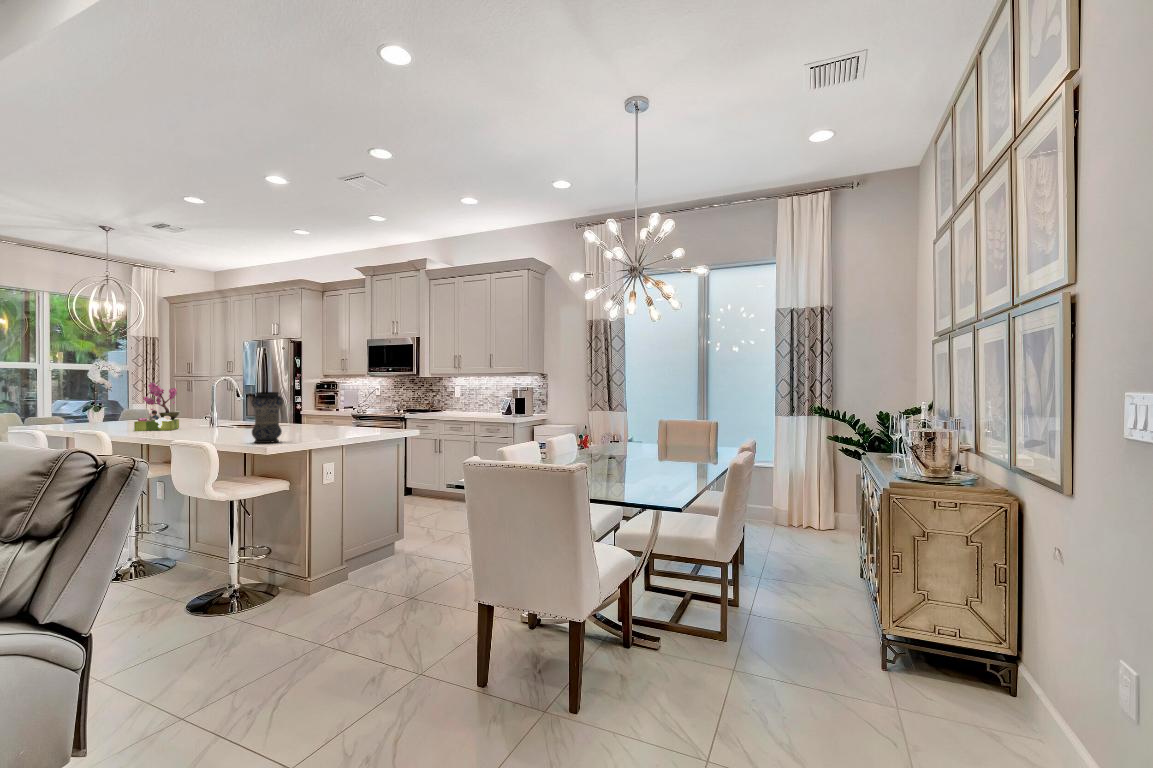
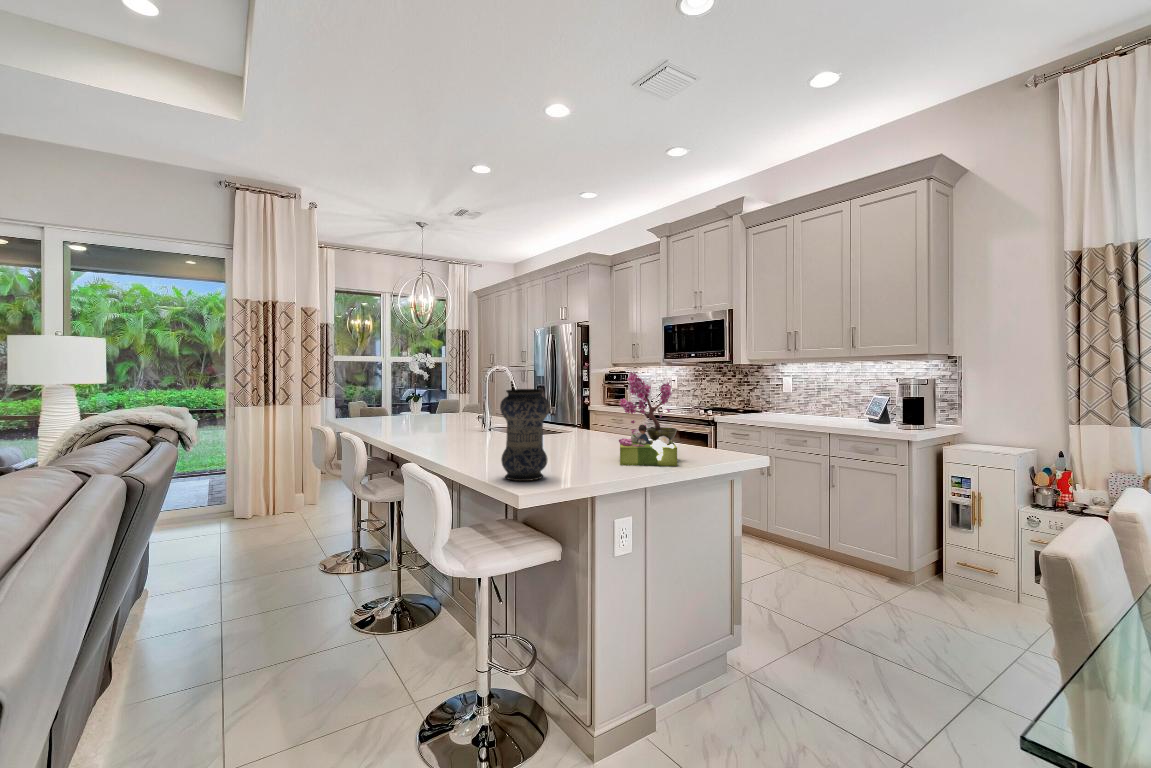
flower arrangement: present [134,382,180,431] -> present [619,372,677,466]

